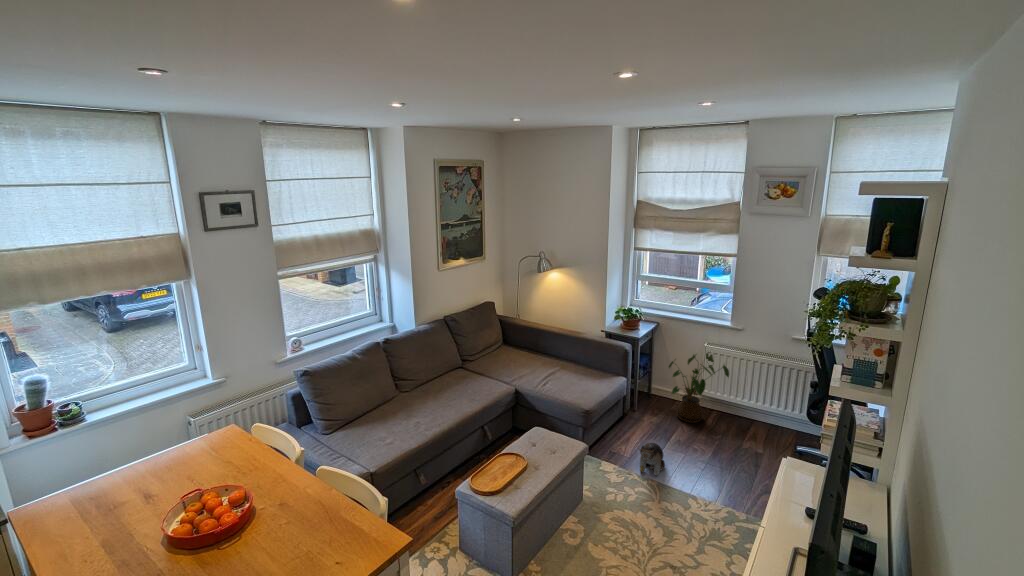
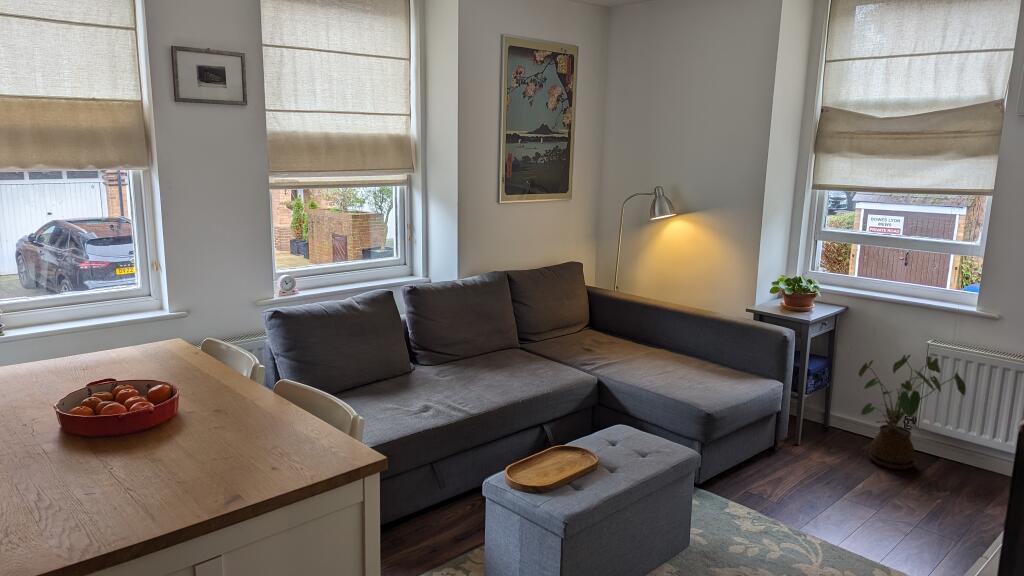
plush toy: present [639,443,665,475] -> none [789,473,837,530]

